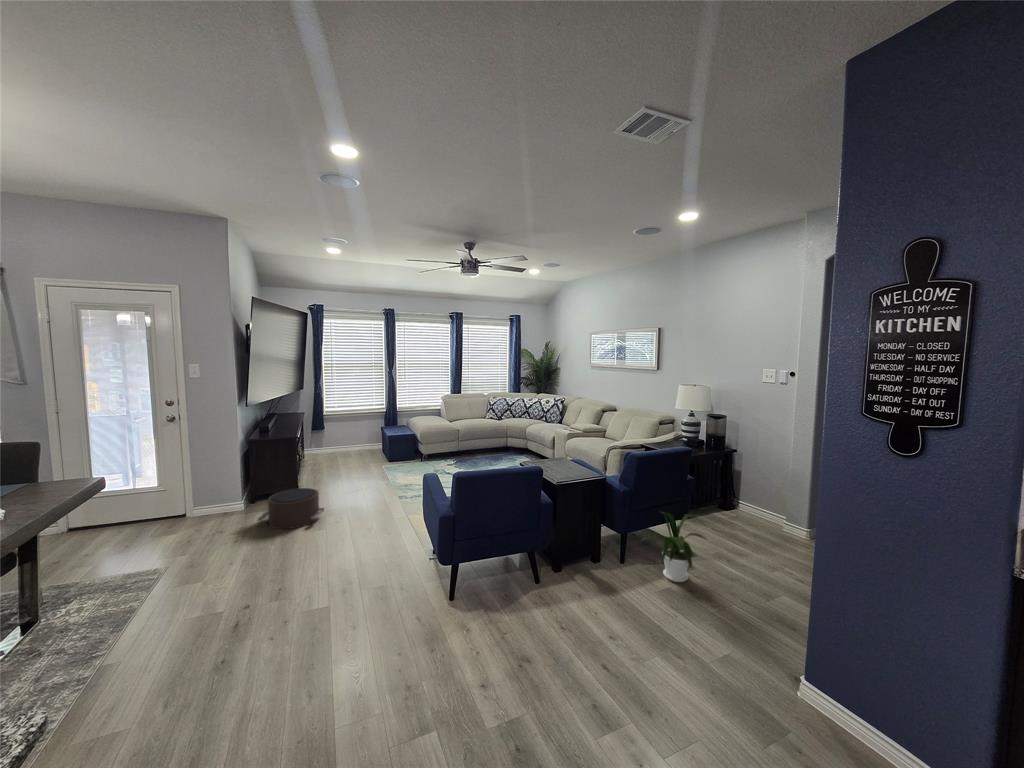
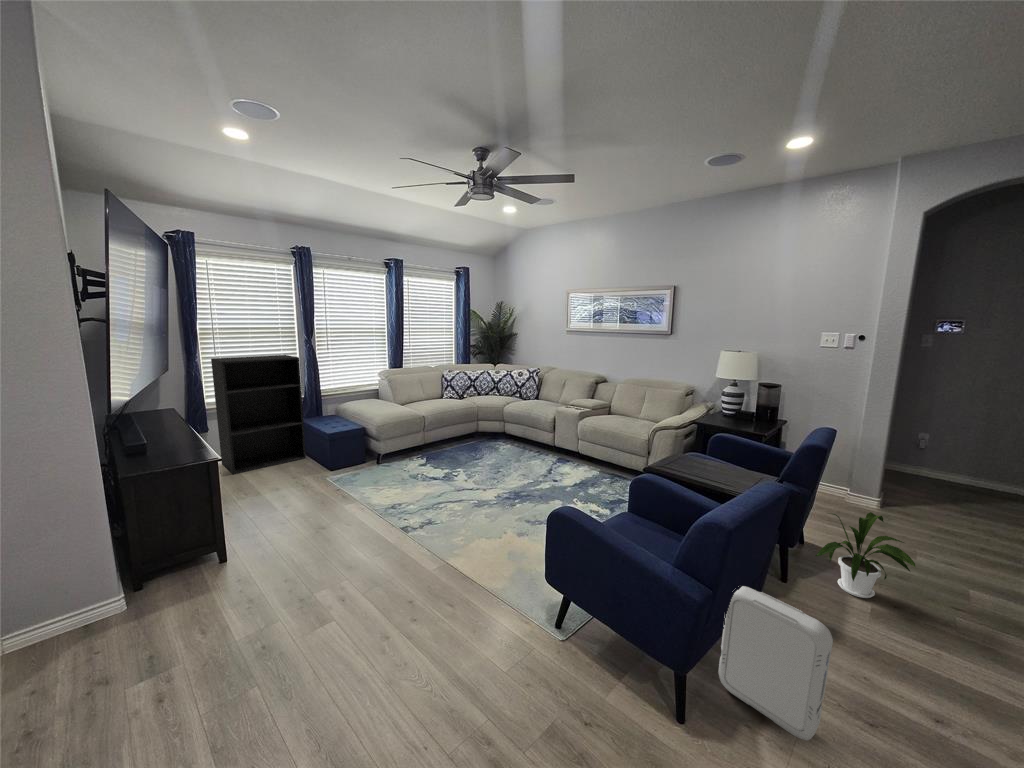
bookshelf: none [328,382,379,459] -> present [211,355,306,475]
pouf: present [258,488,324,529] -> none [184,549,311,645]
air purifier: none [495,526,525,618] -> present [718,586,833,740]

